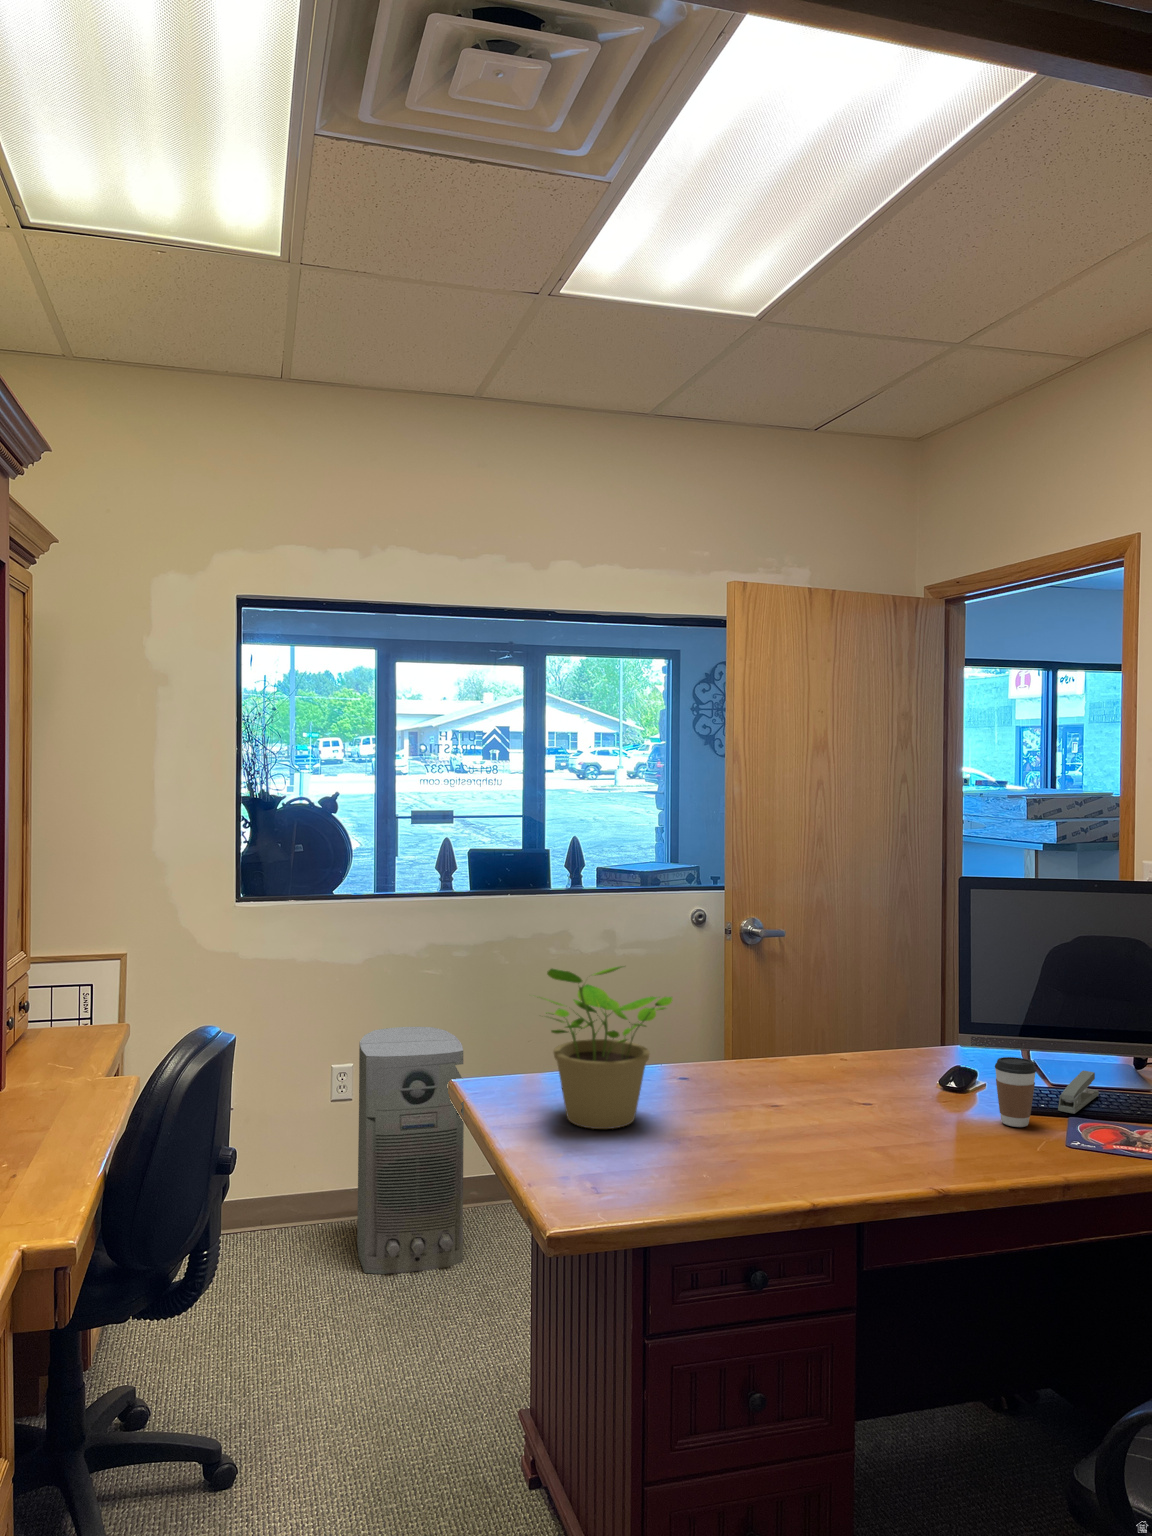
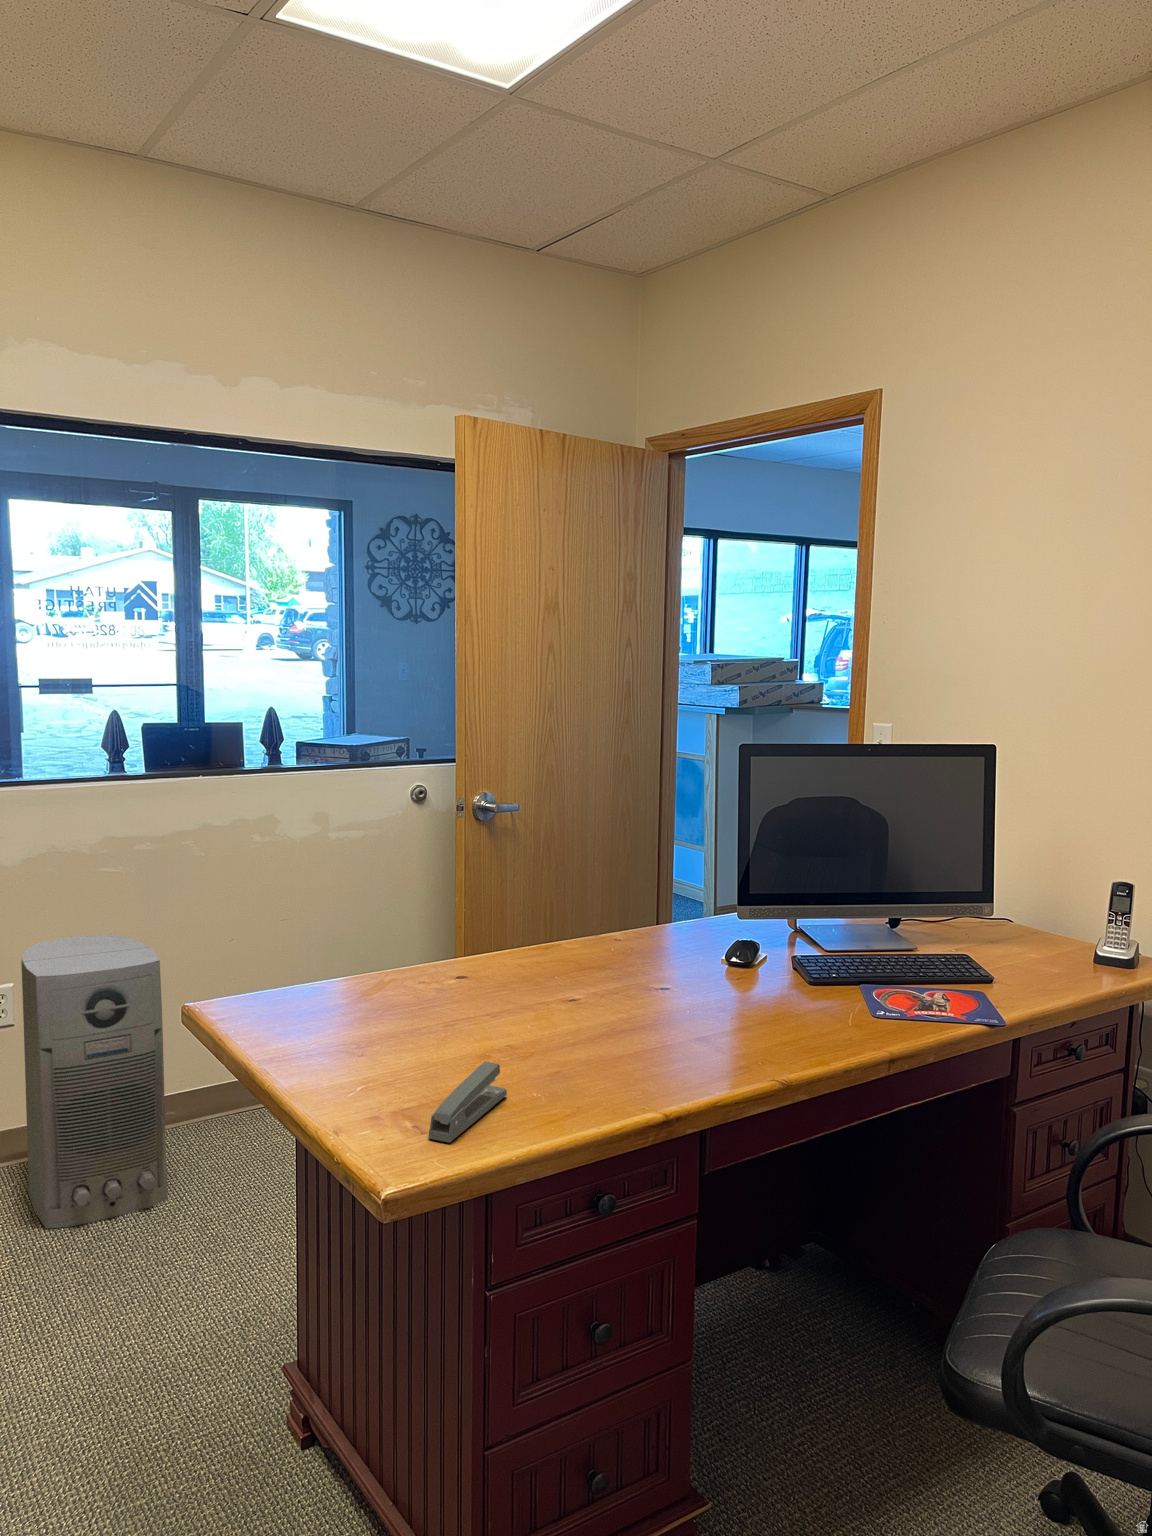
potted plant: present [542,966,673,1129] -> none [306,858,473,1047]
coffee cup: present [995,1057,1036,1127] -> none [794,930,836,1000]
stapler: present [1058,1070,1099,1114] -> present [428,1062,507,1142]

